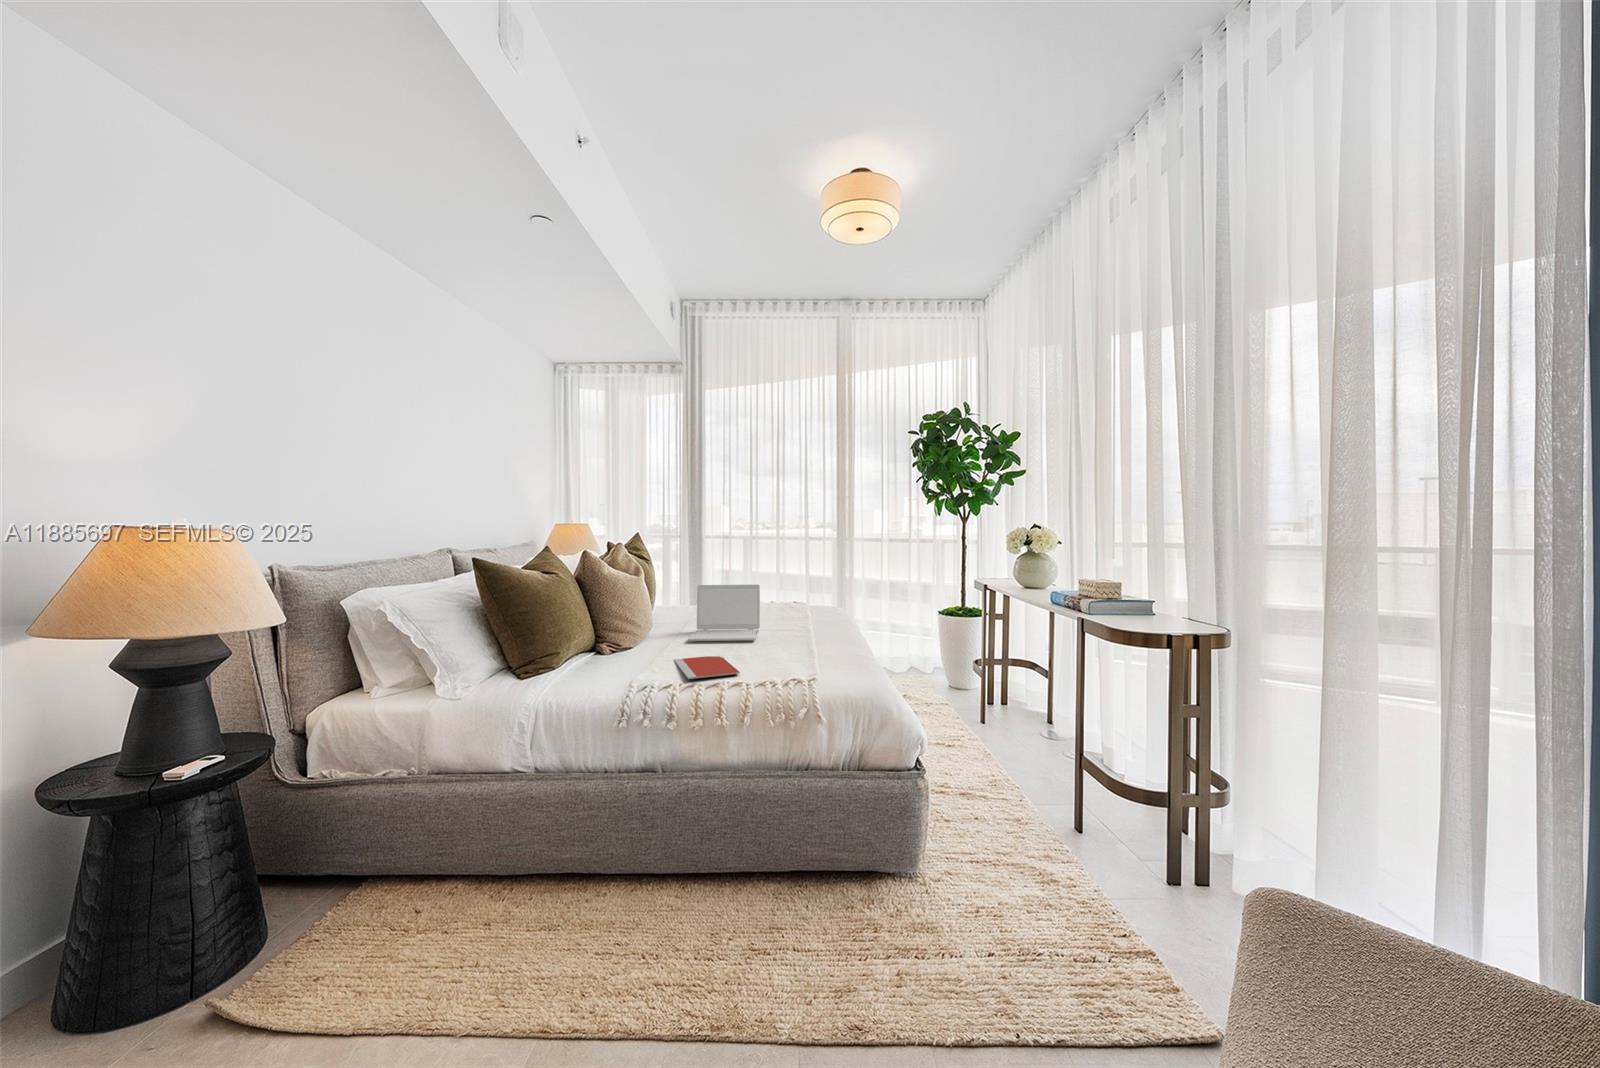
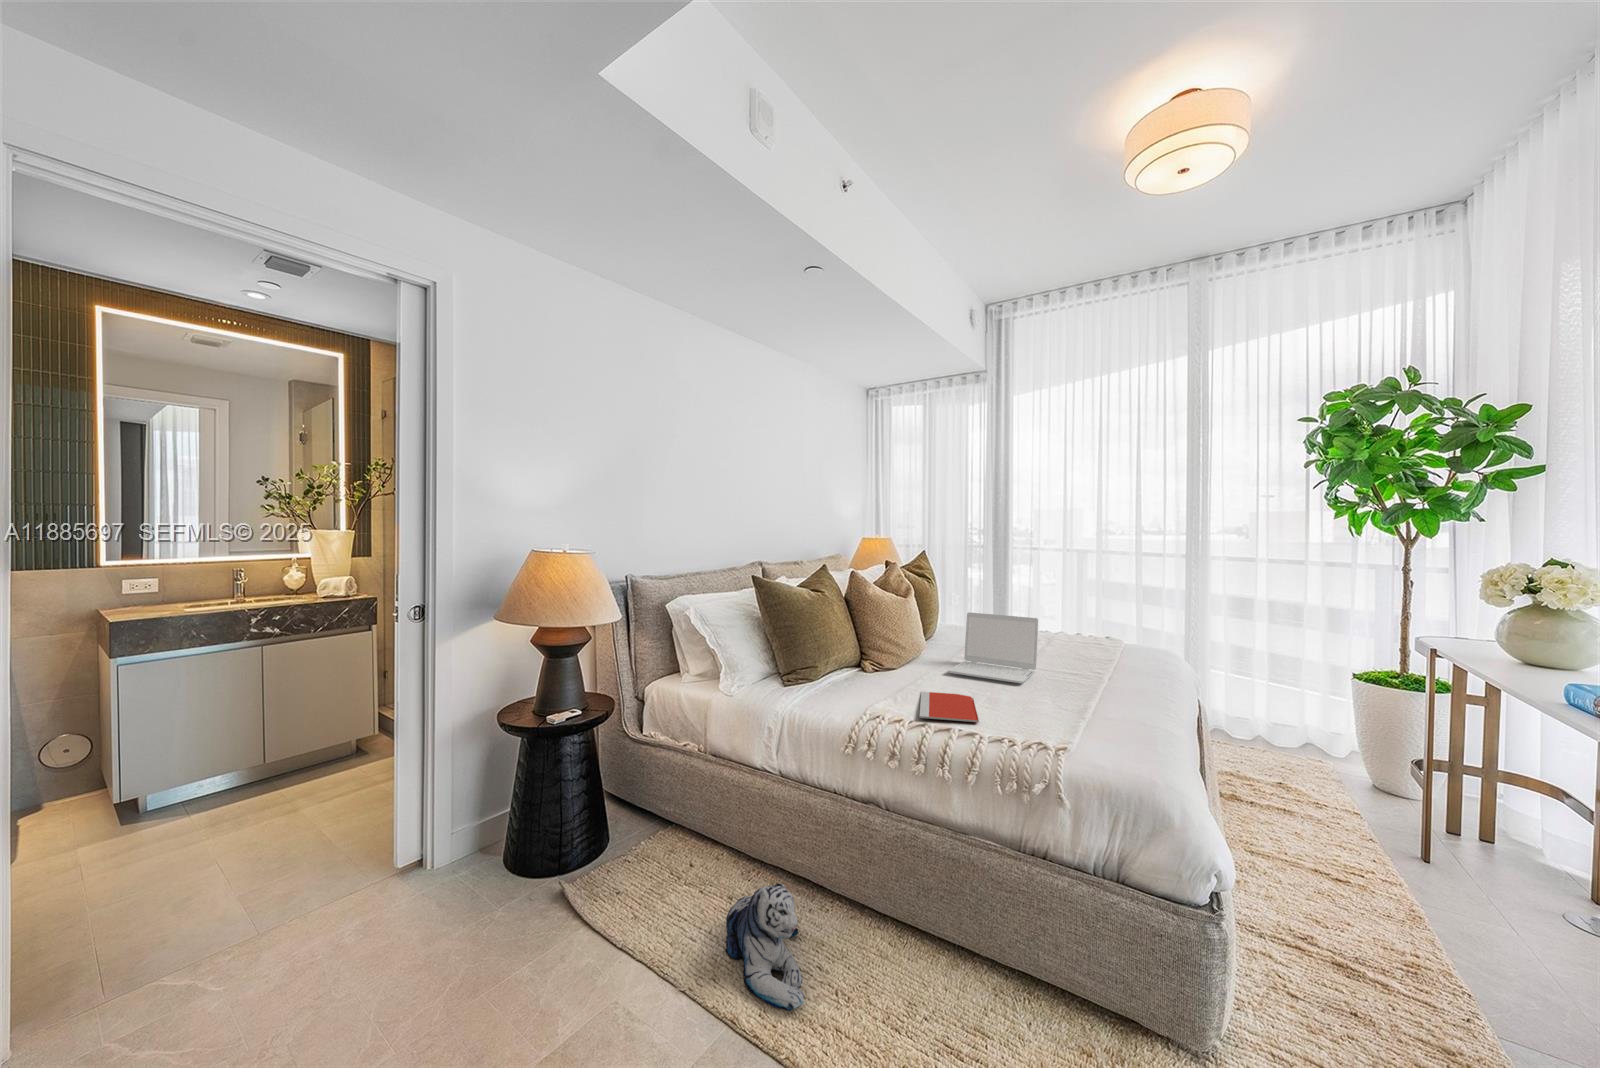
plush toy: none [498,874,617,998] -> present [725,884,804,1011]

